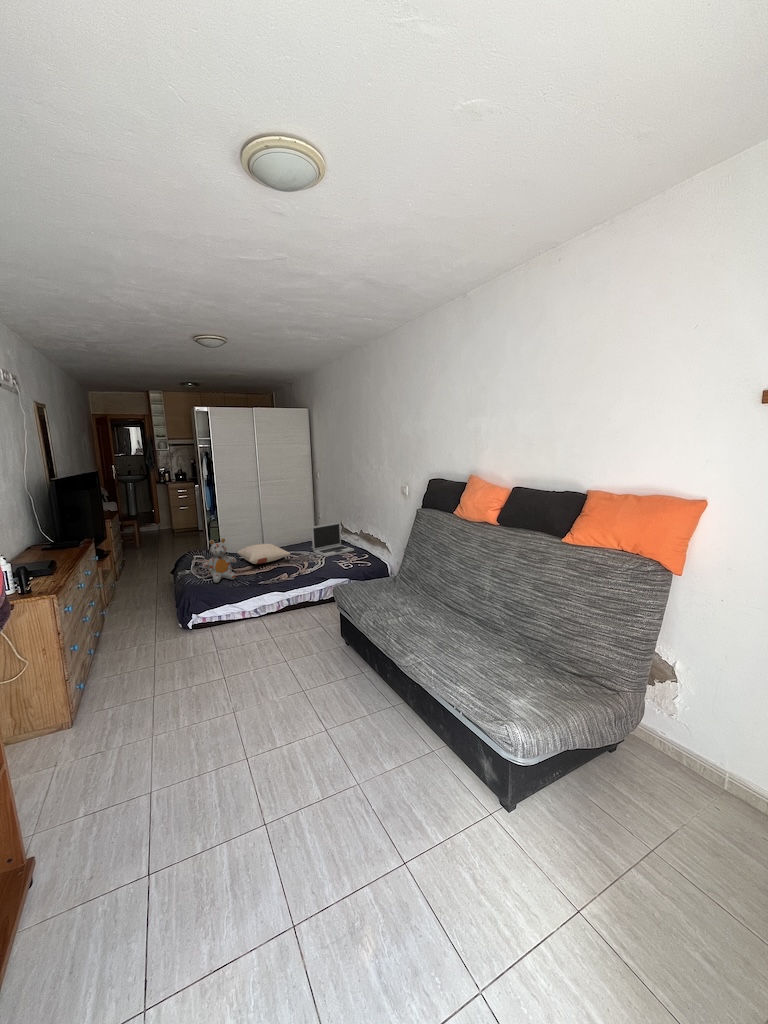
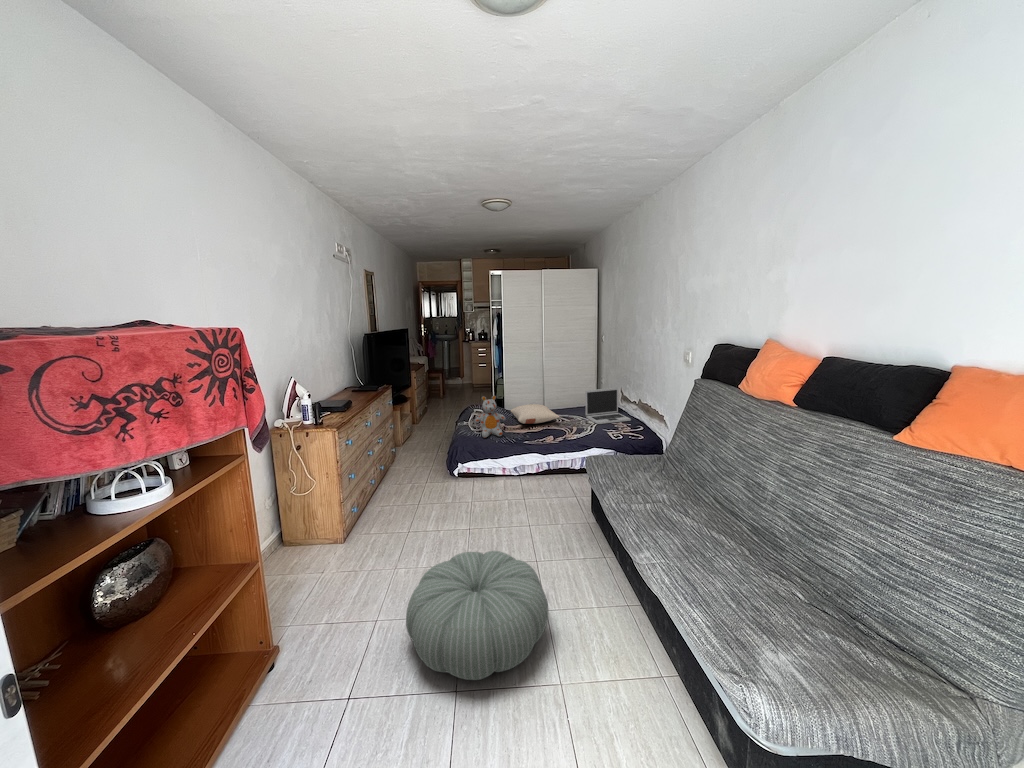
pouf: none [189,688,334,821] -> present [406,551,548,680]

